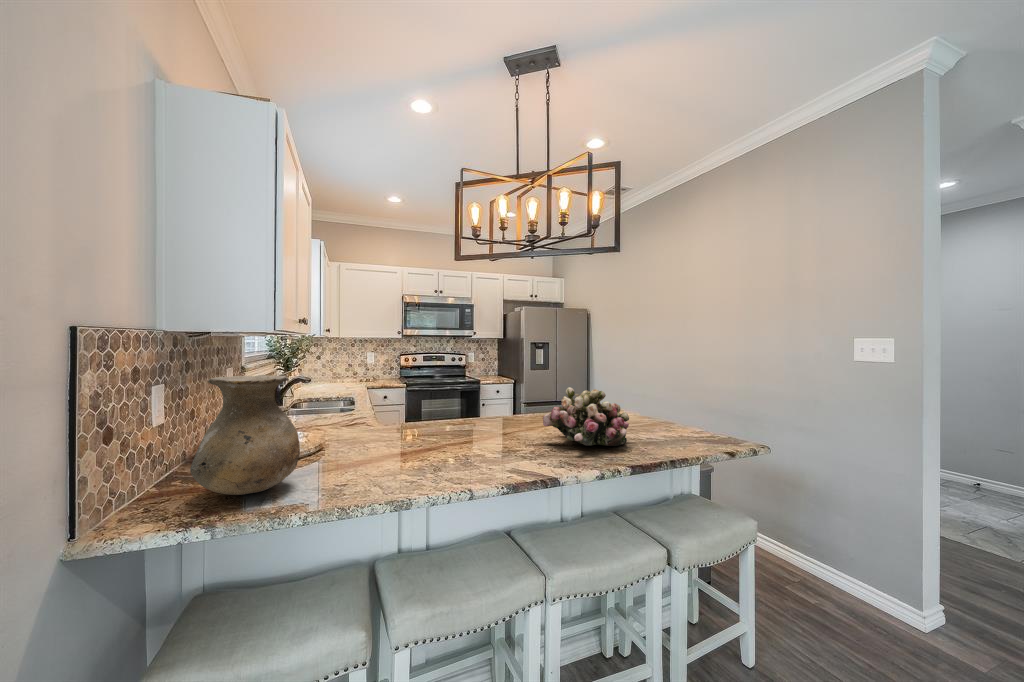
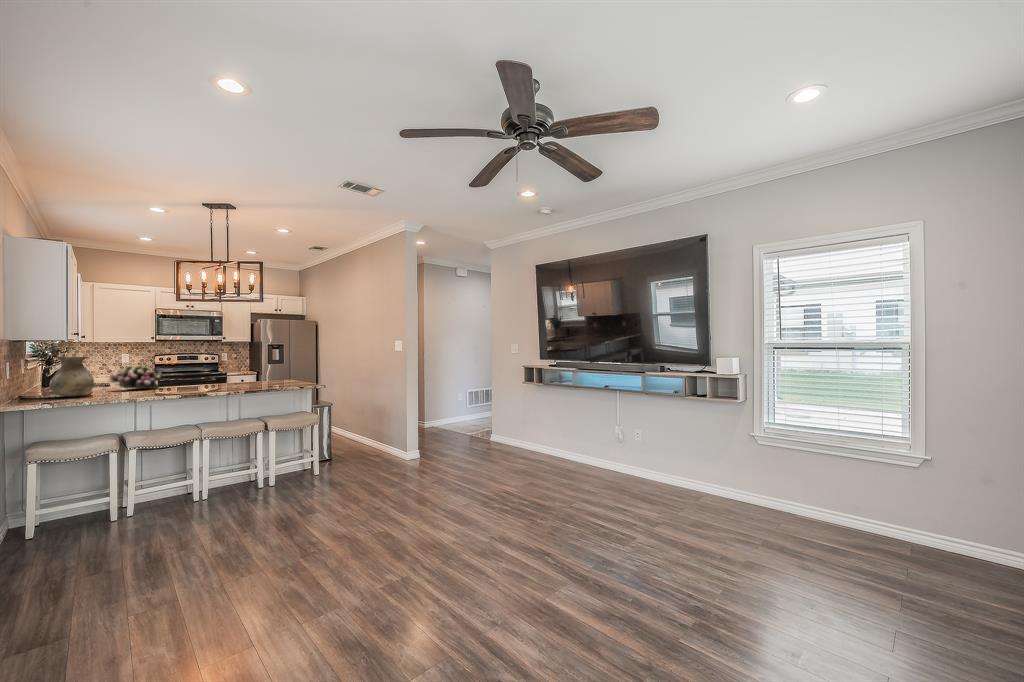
flower arrangement: present [543,387,629,446] -> present [109,365,162,389]

